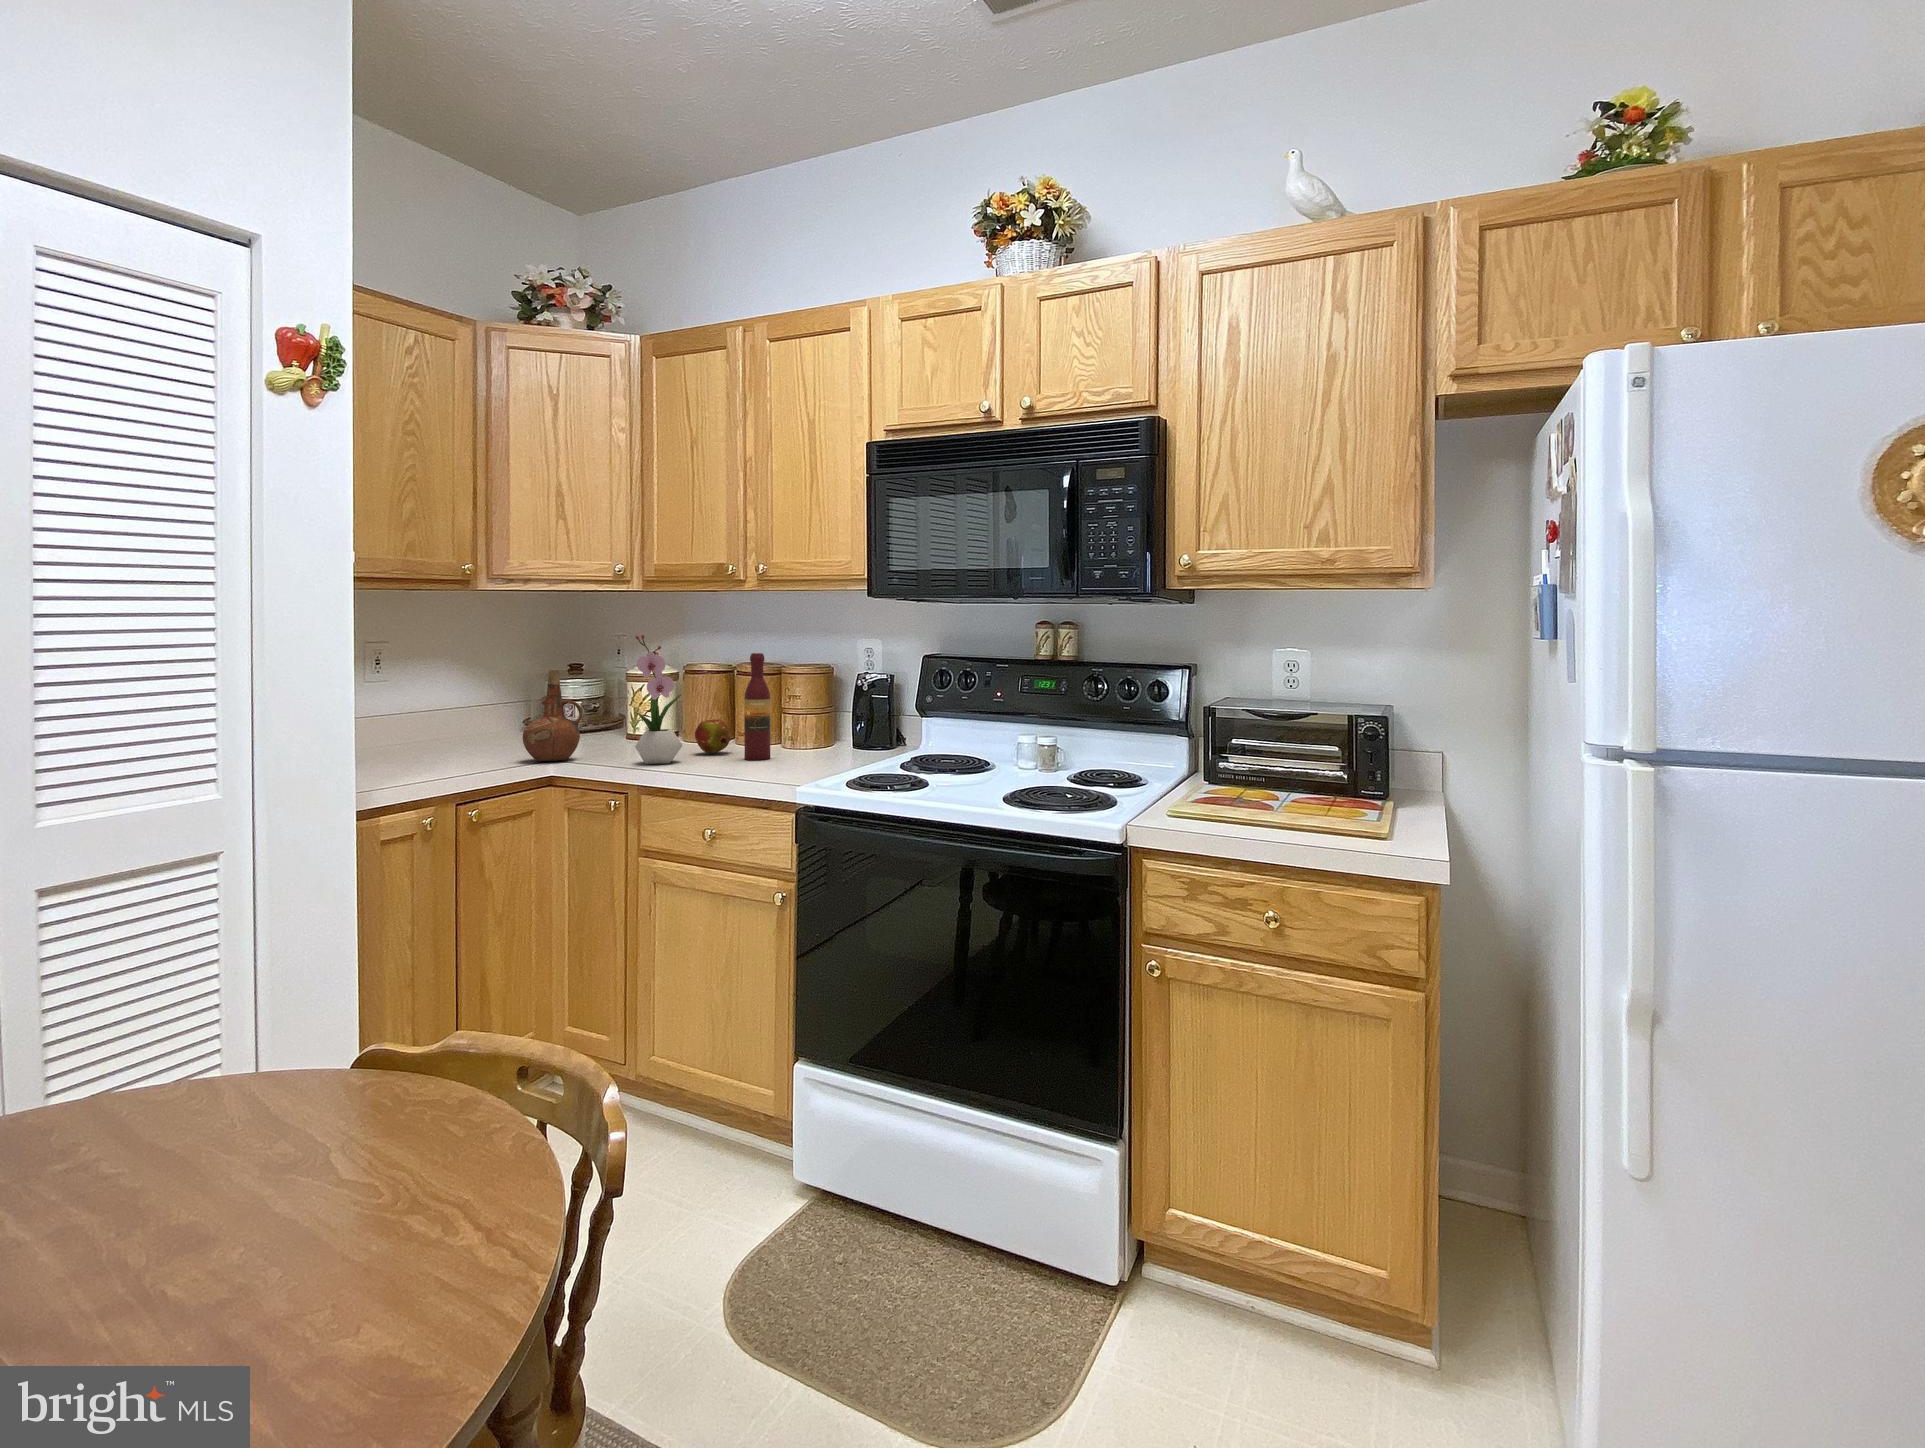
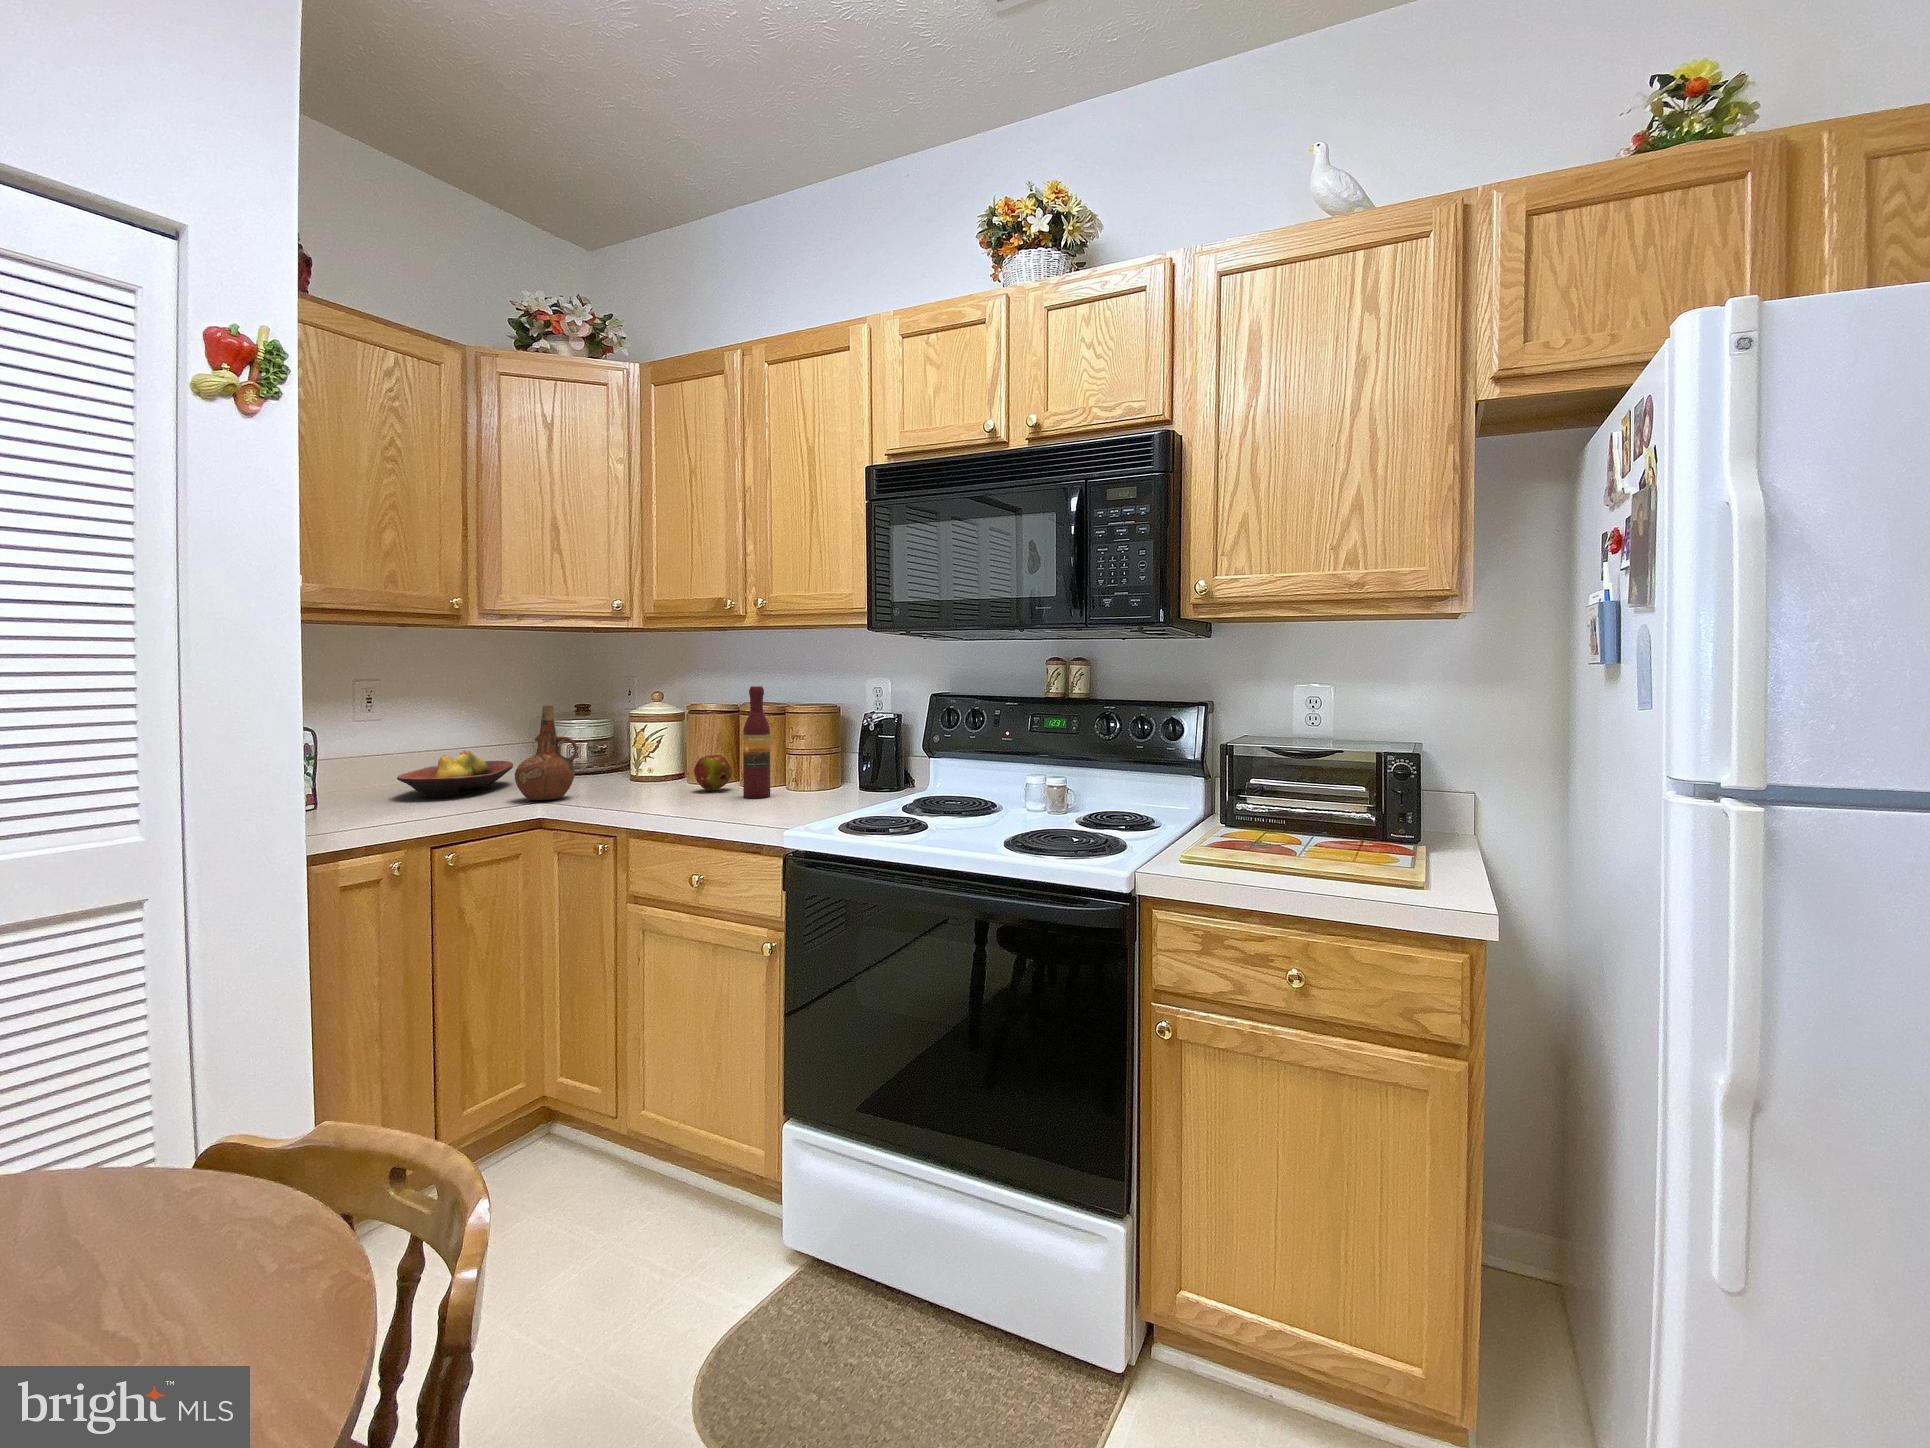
flower arrangement: present [635,635,682,764] -> none [628,668,678,803]
fruit bowl: none [405,715,514,759] -> present [397,751,513,798]

